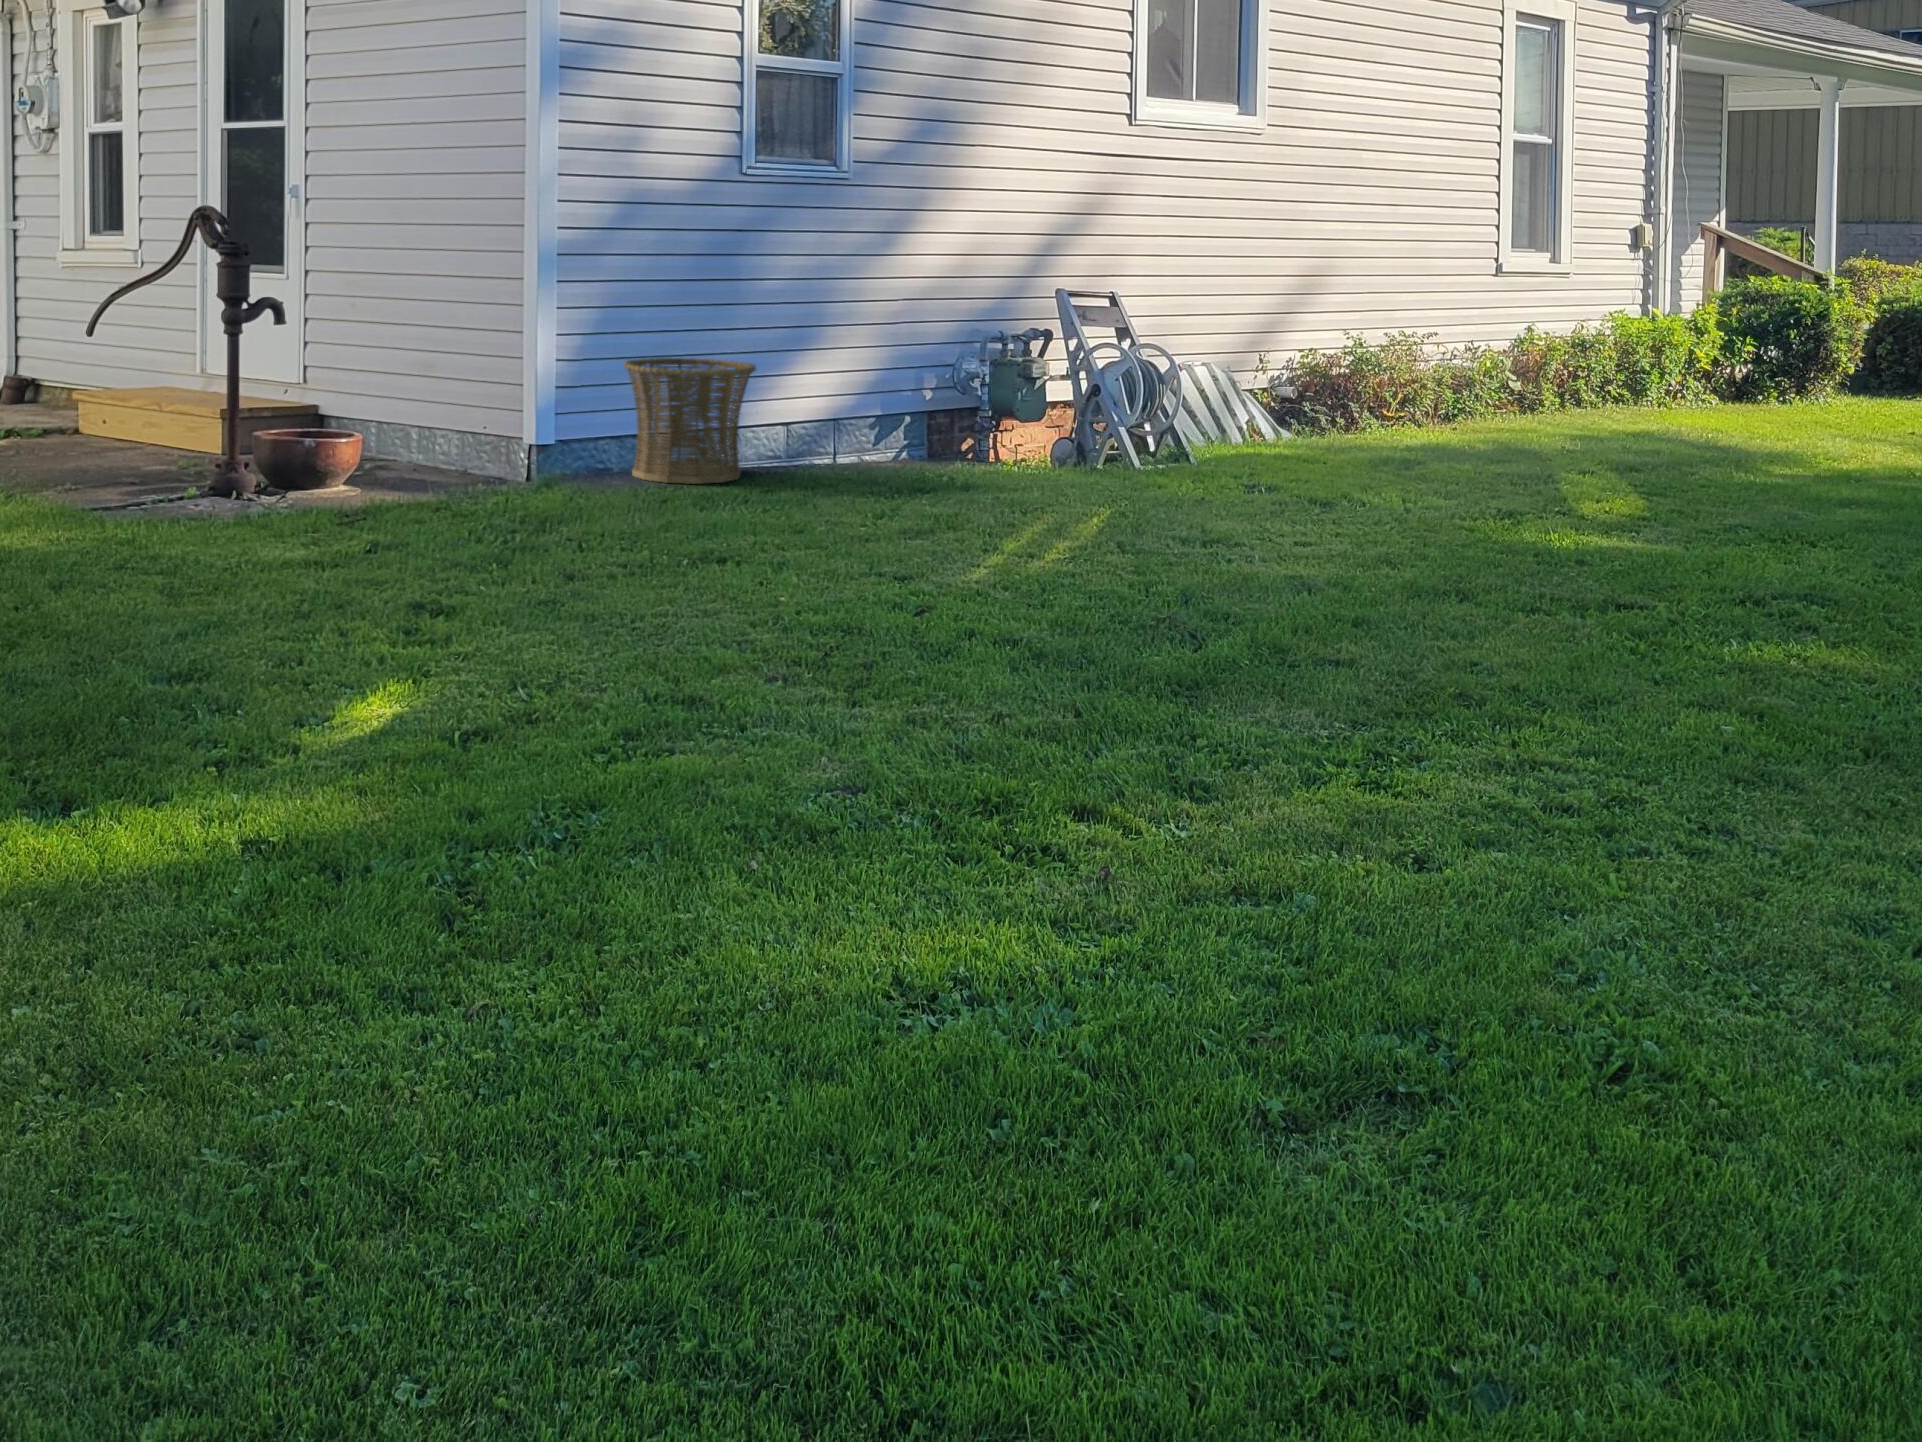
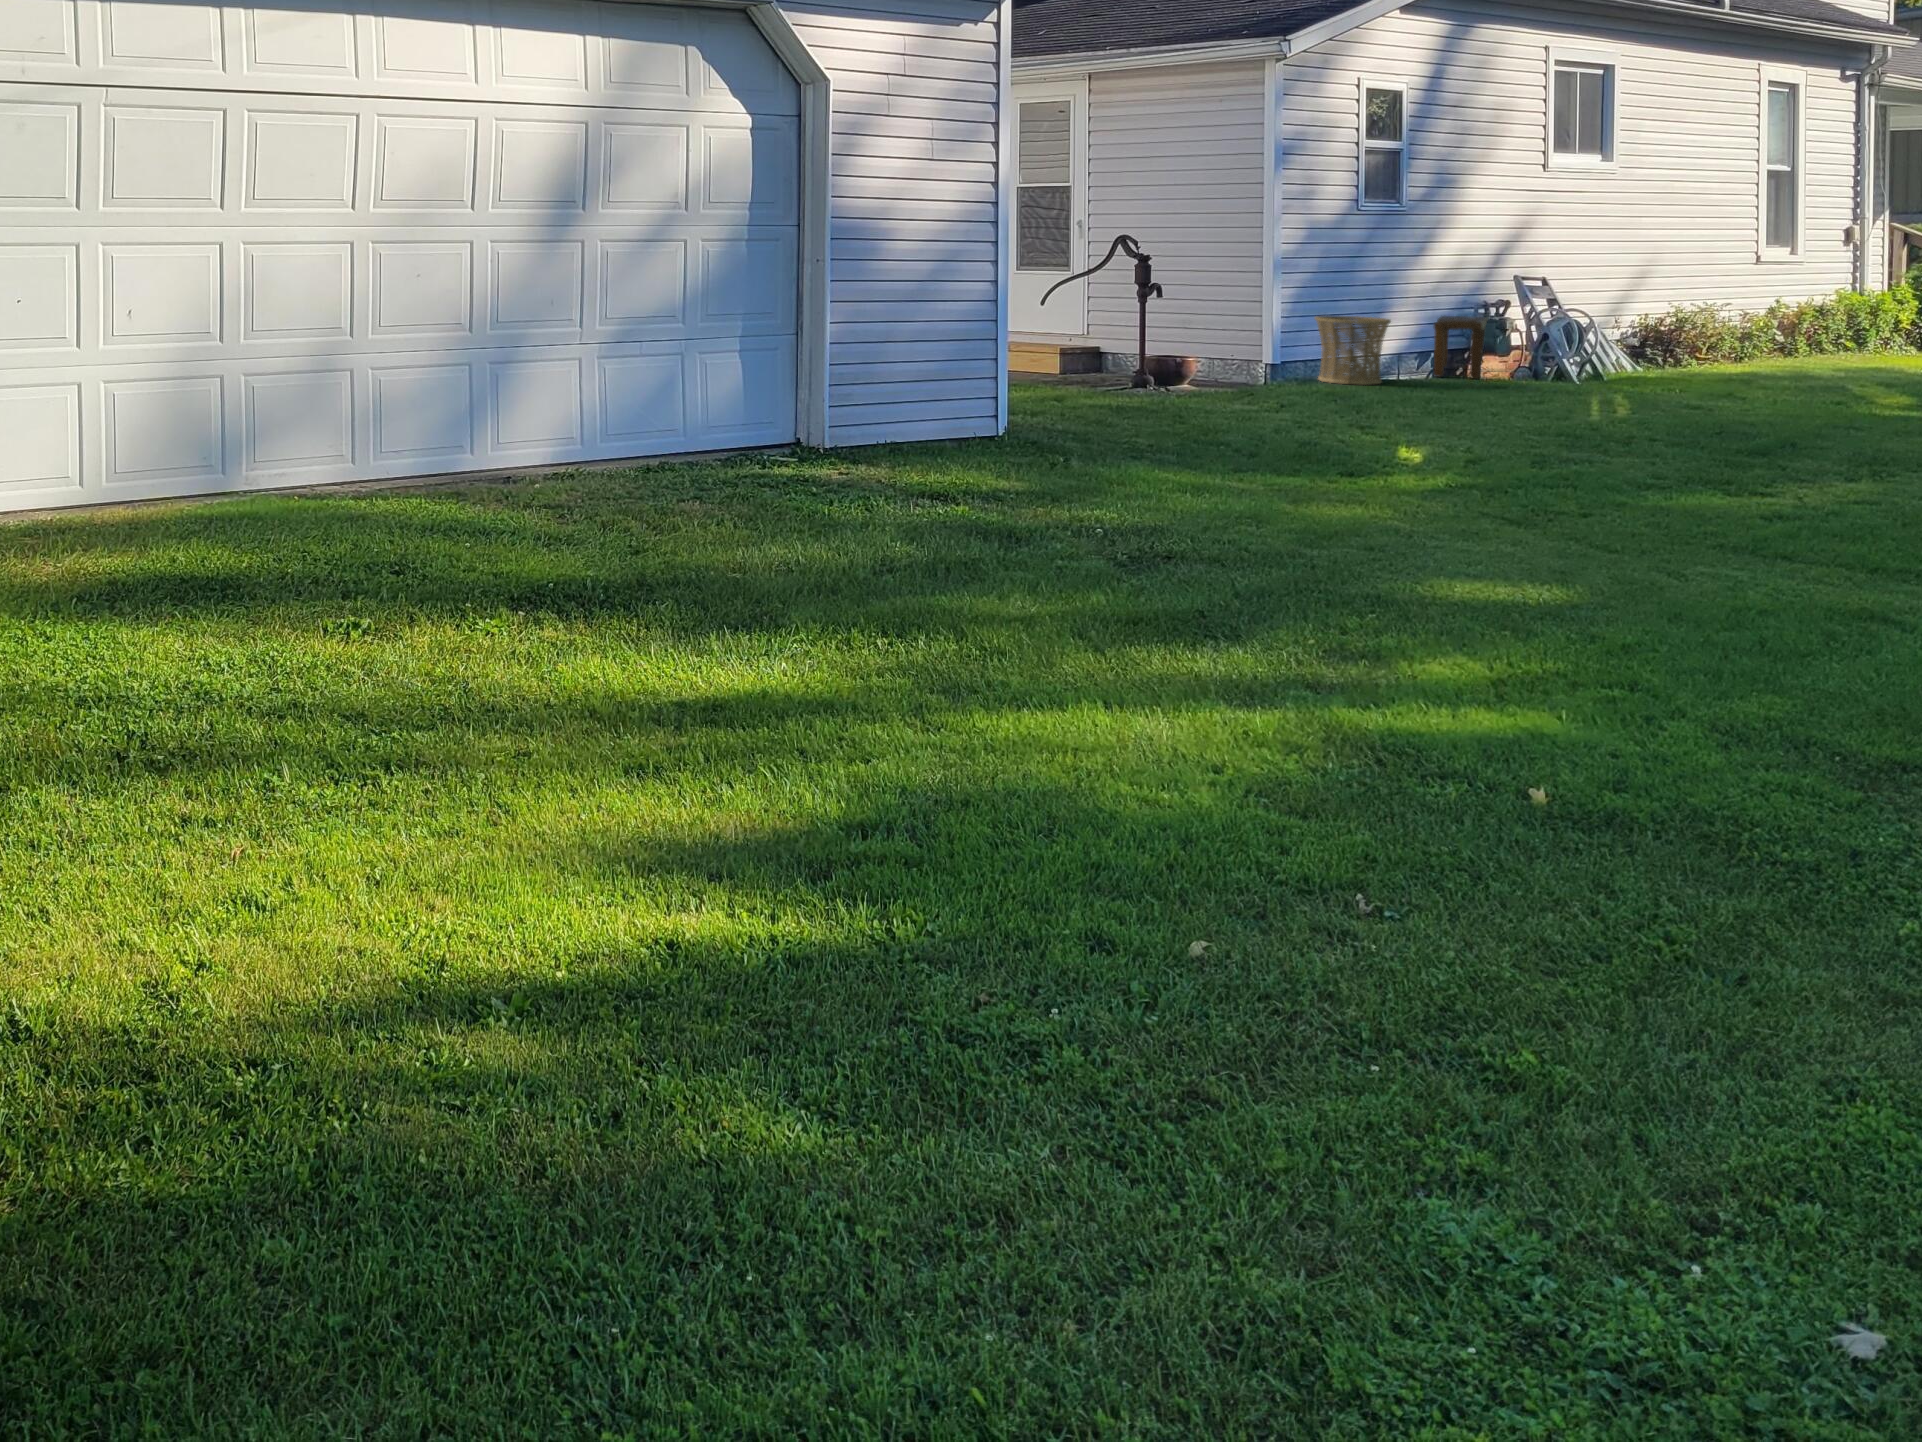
bench: none [868,355,991,466] -> present [1433,316,1488,378]

